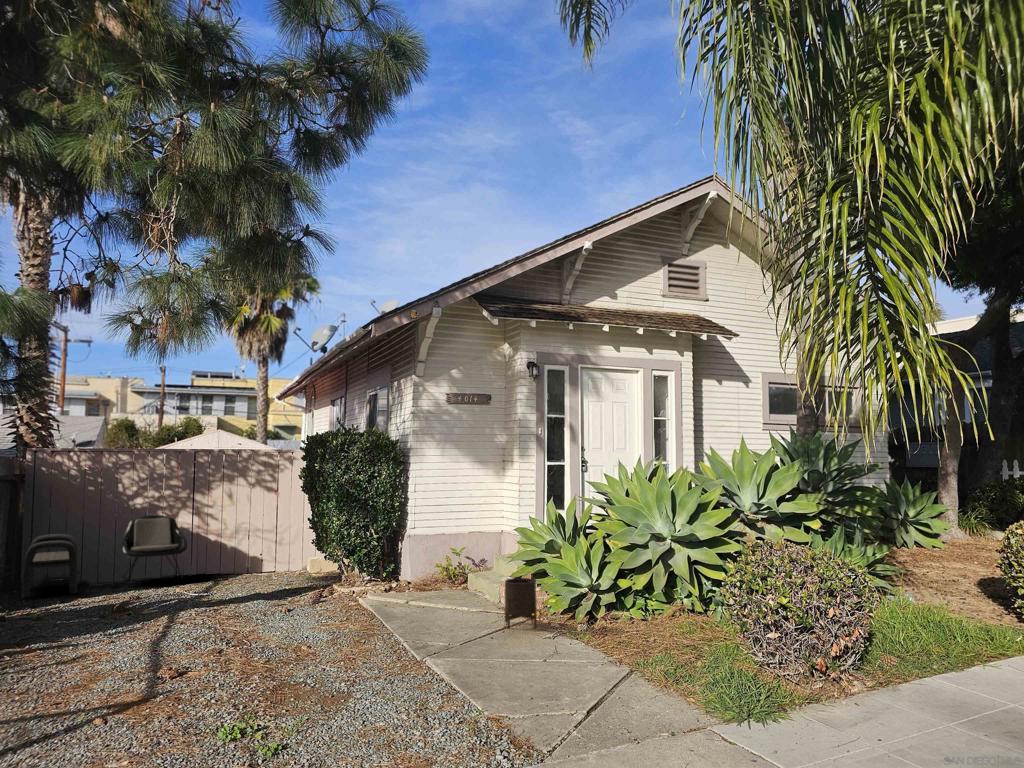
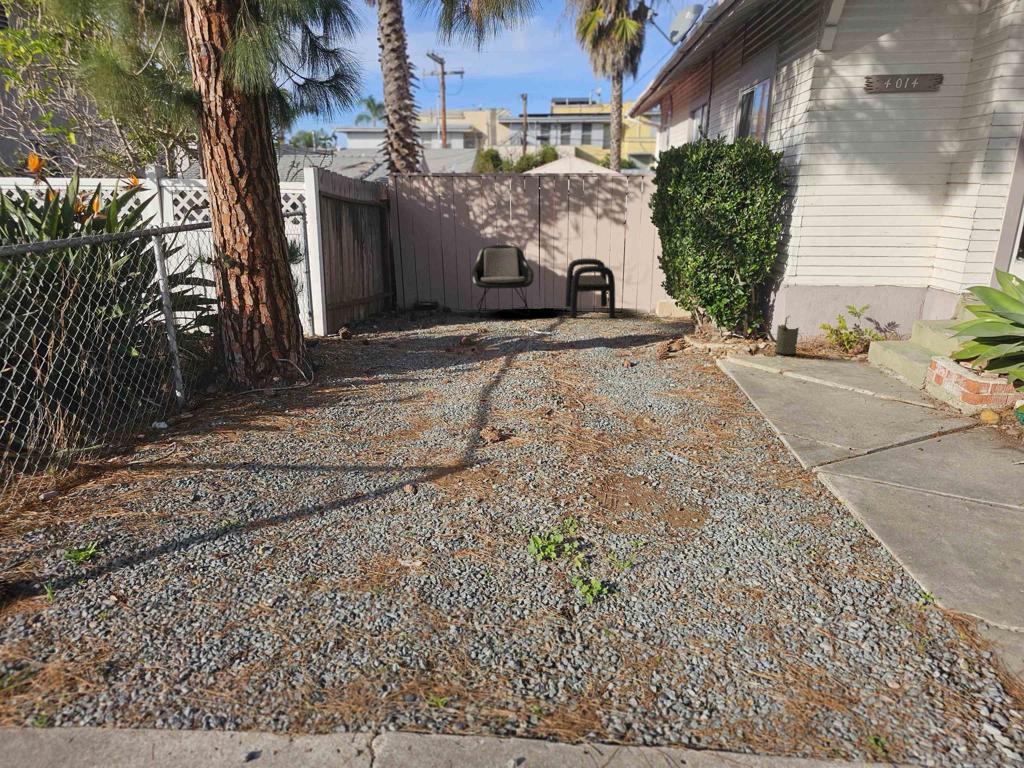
bench: present [21,534,77,598] -> present [565,259,615,318]
watering can: none [390,560,425,593] -> present [756,317,799,356]
planter: present [505,578,537,629] -> none [923,361,986,434]

